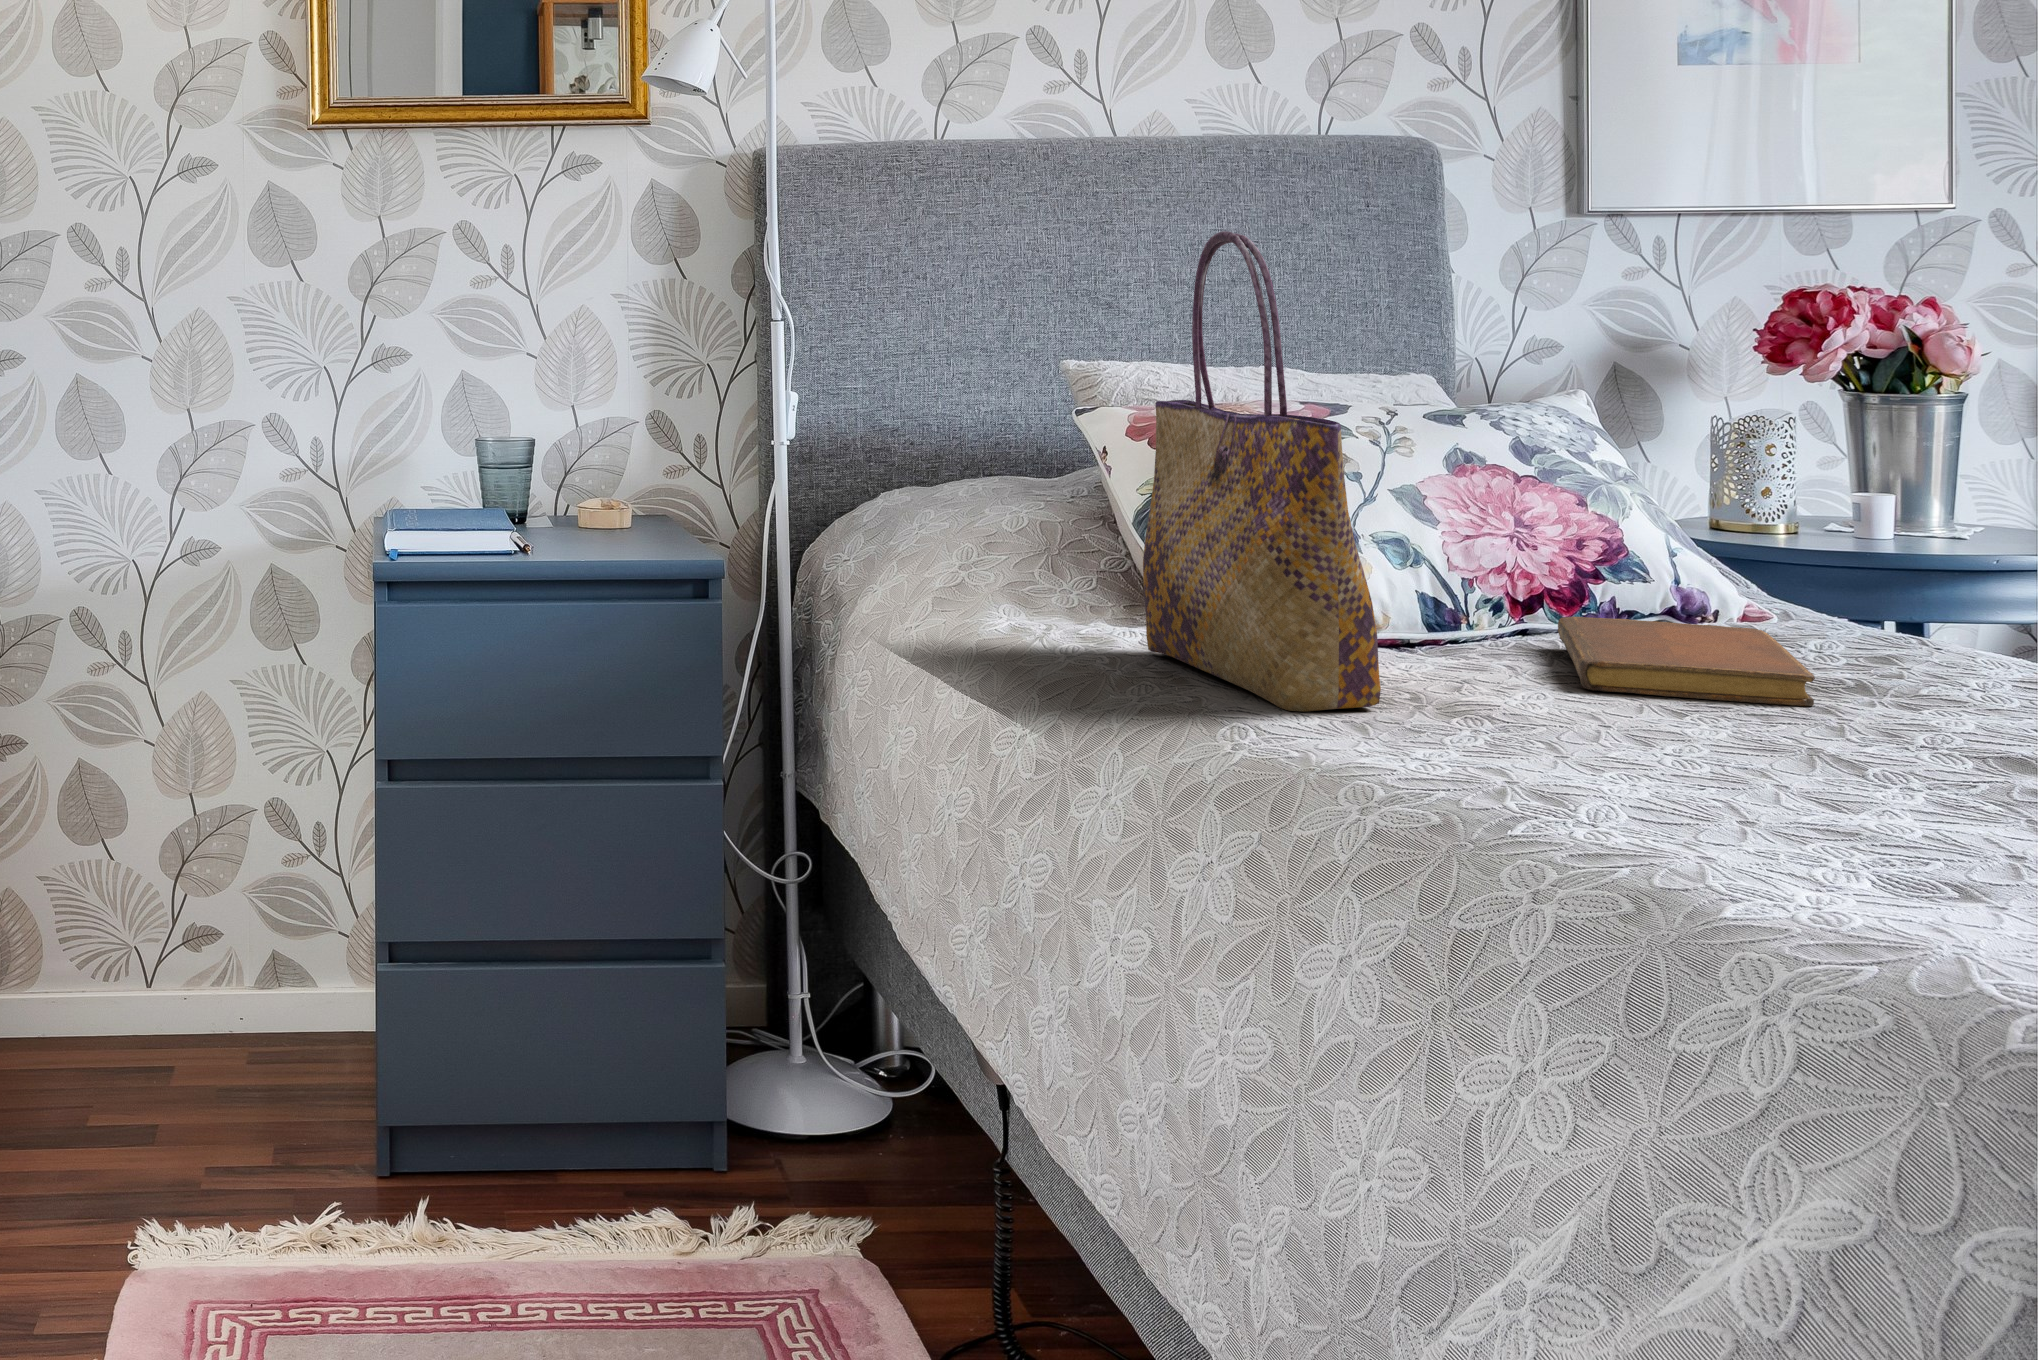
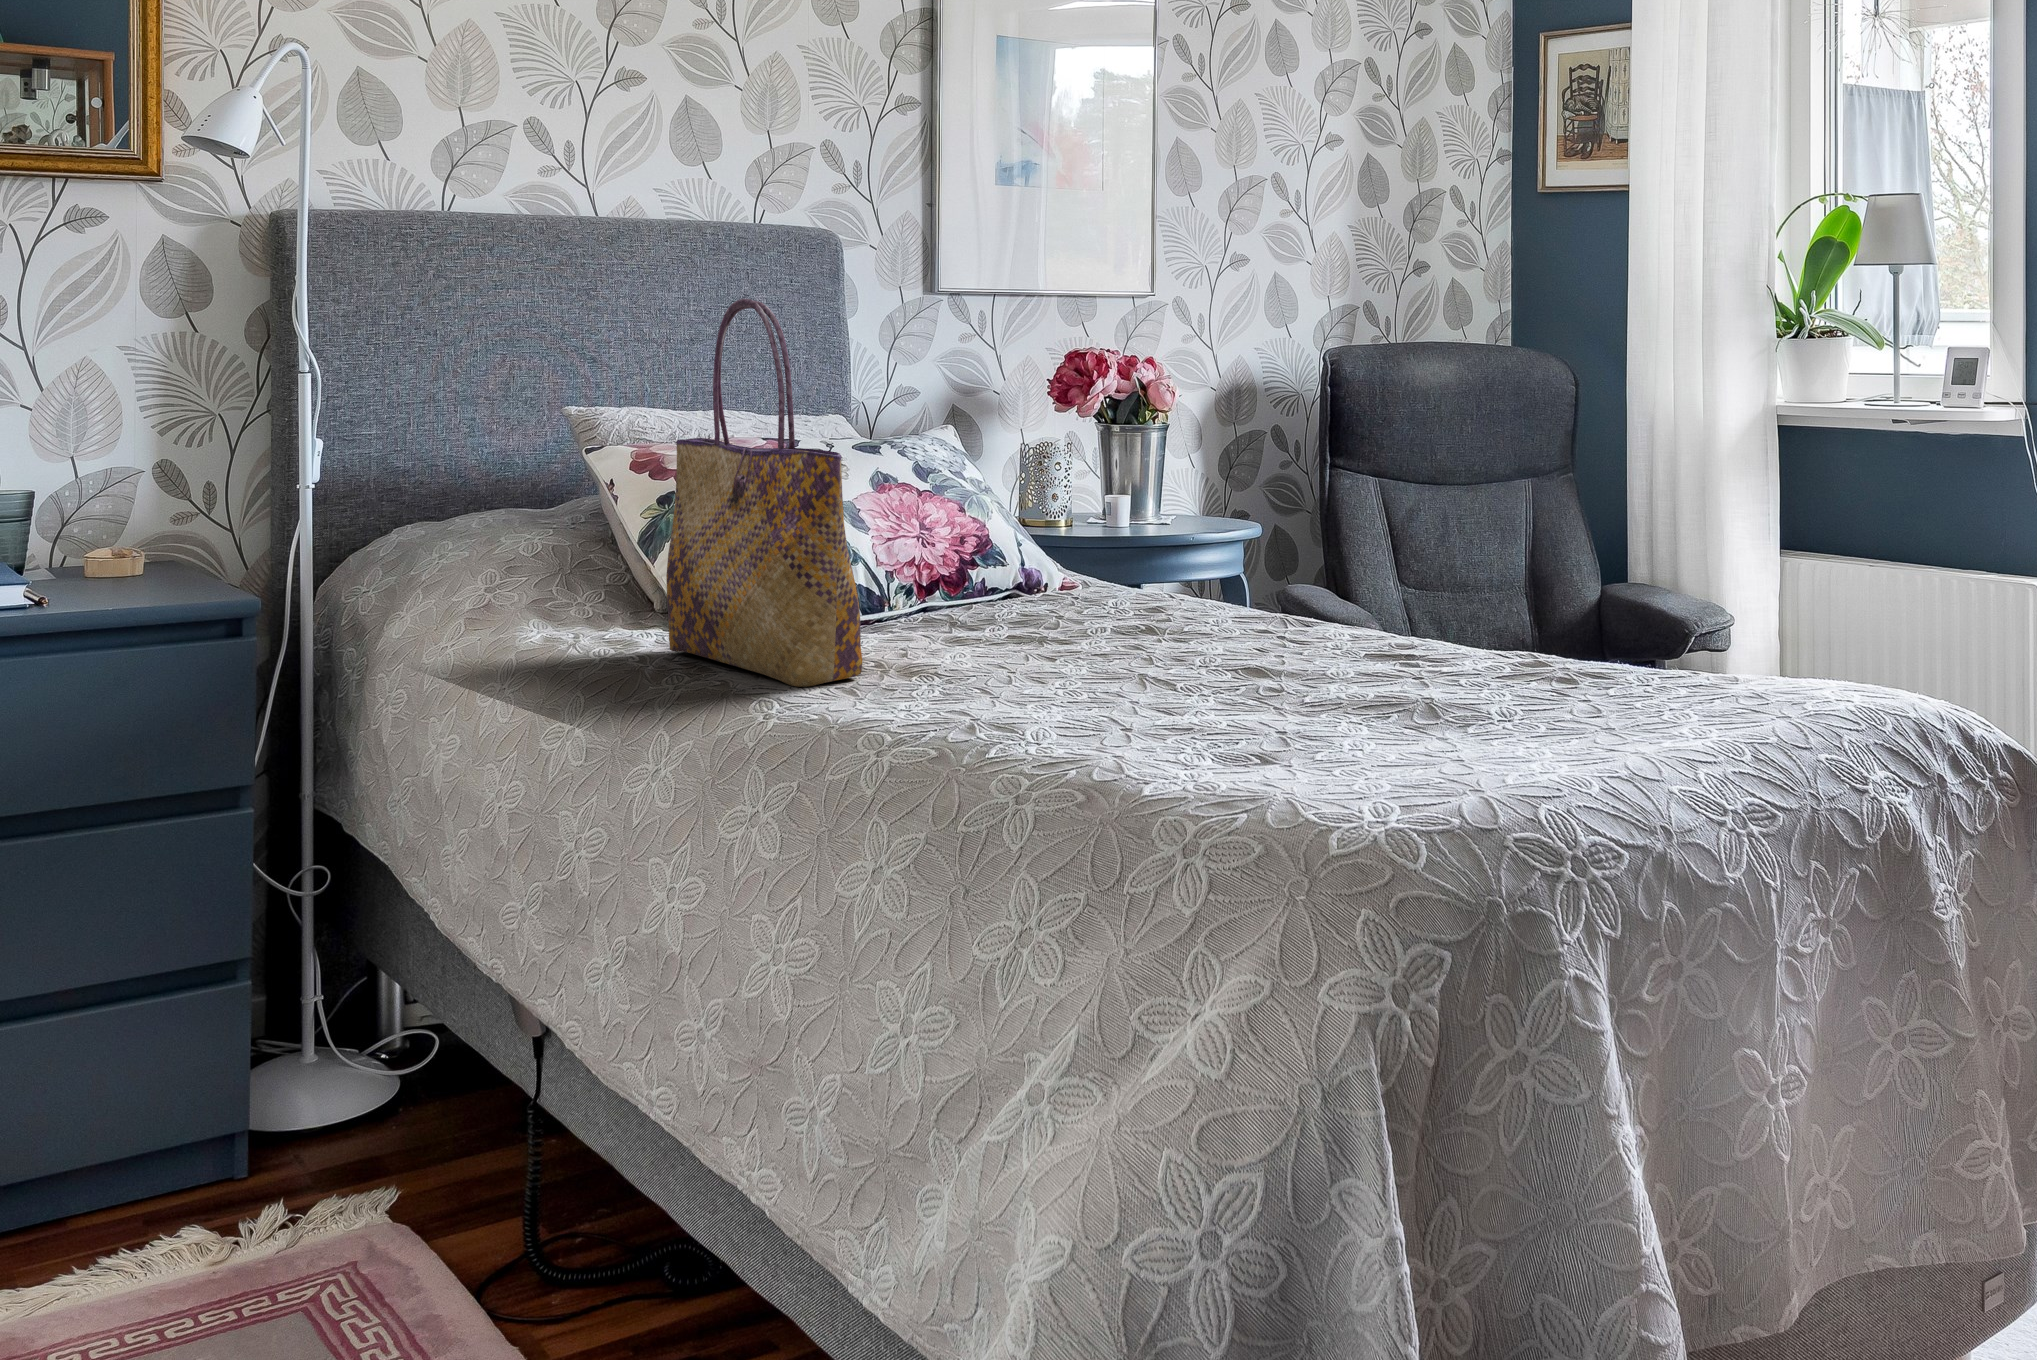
notebook: present [1558,617,1815,706] -> none [955,593,1125,647]

